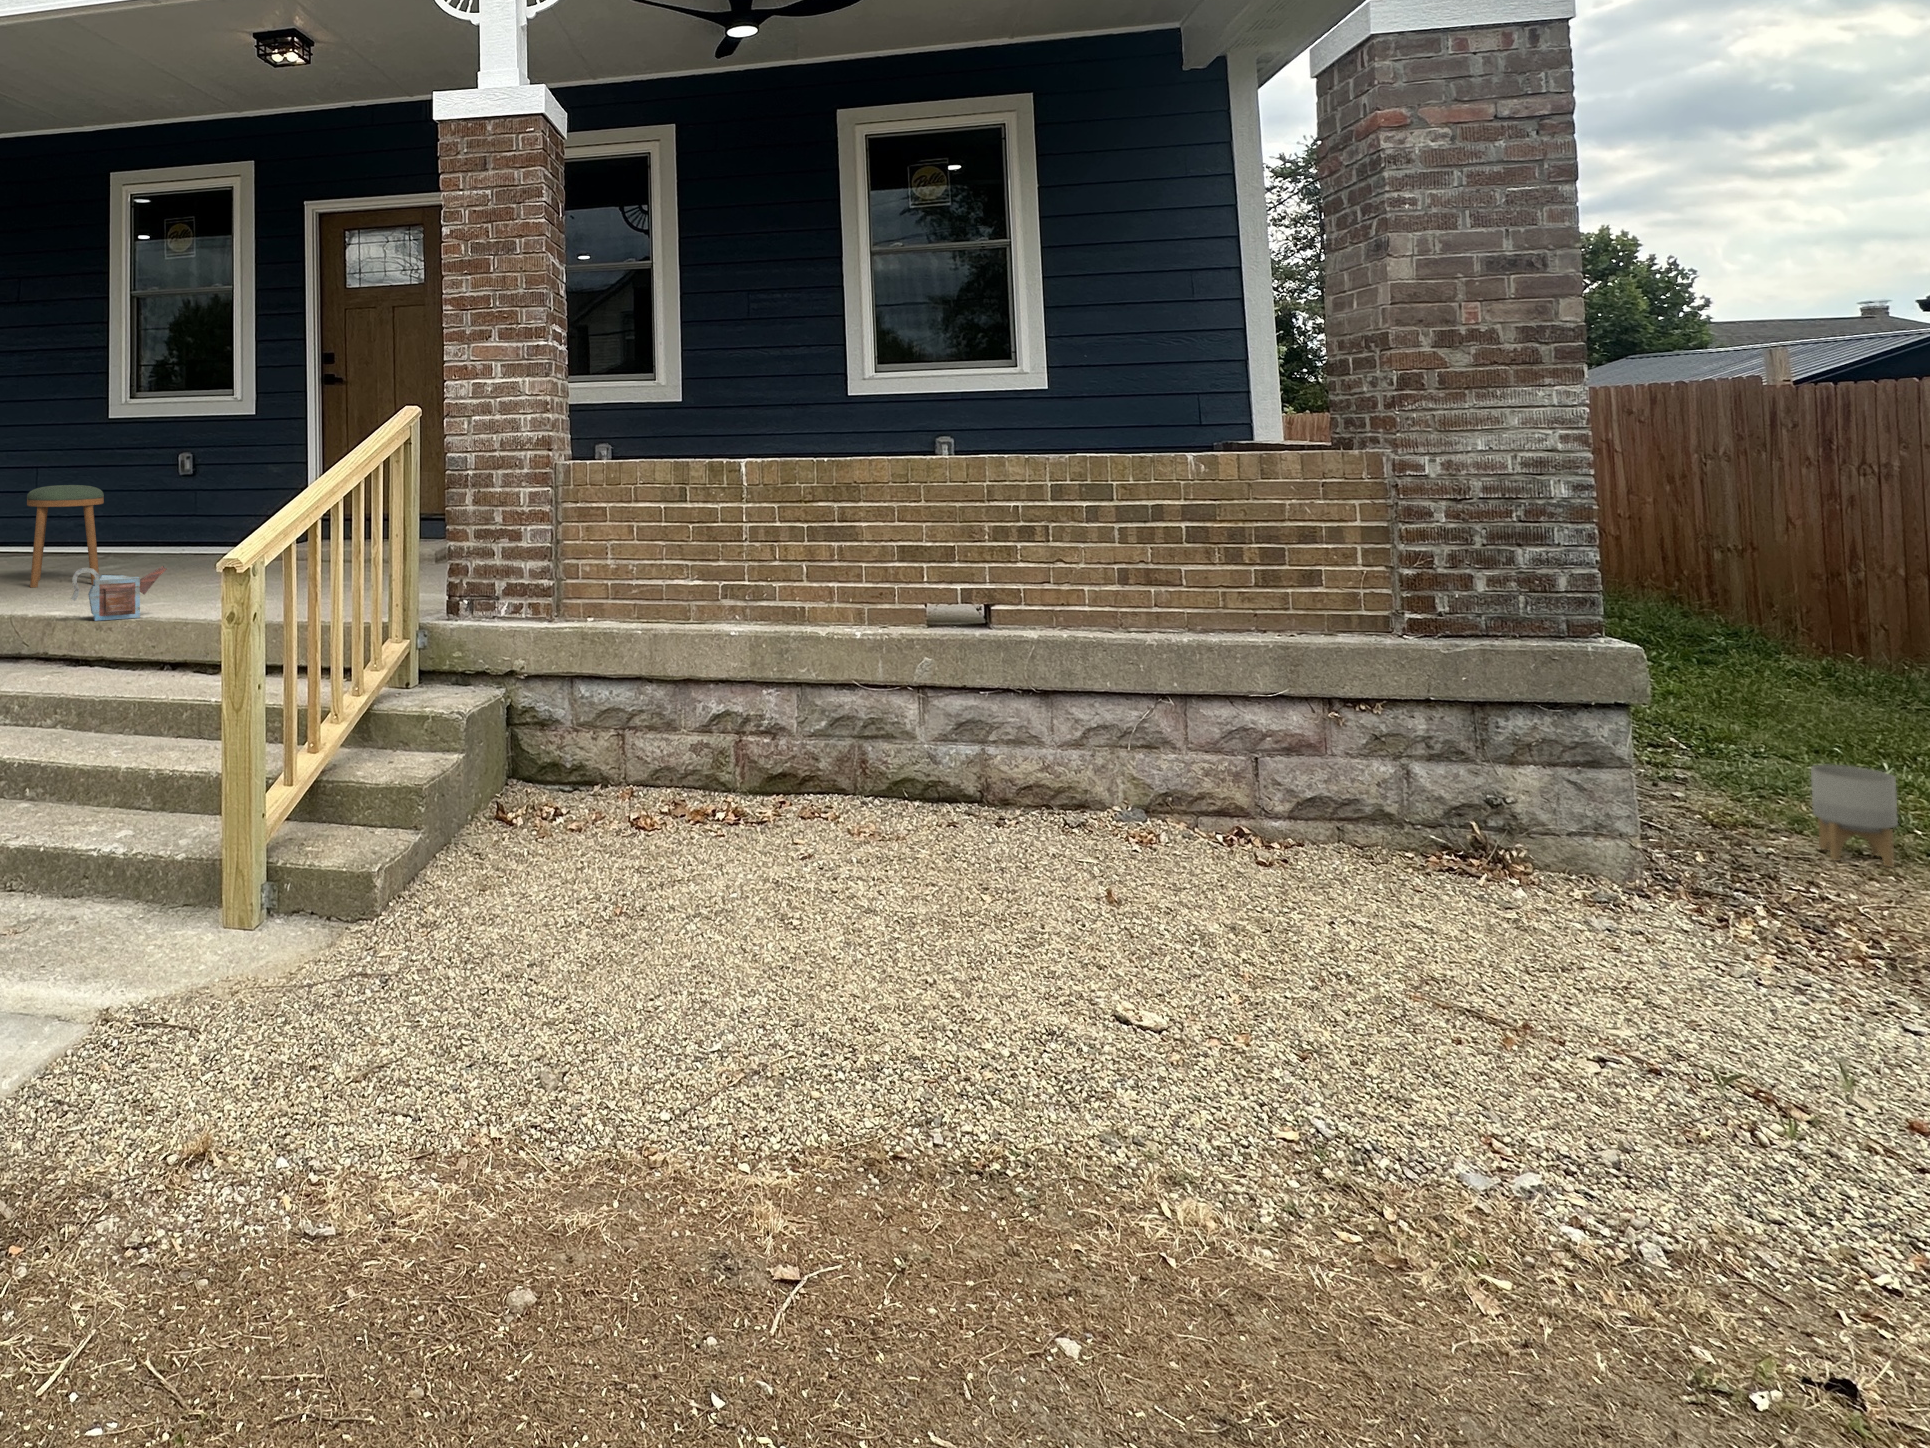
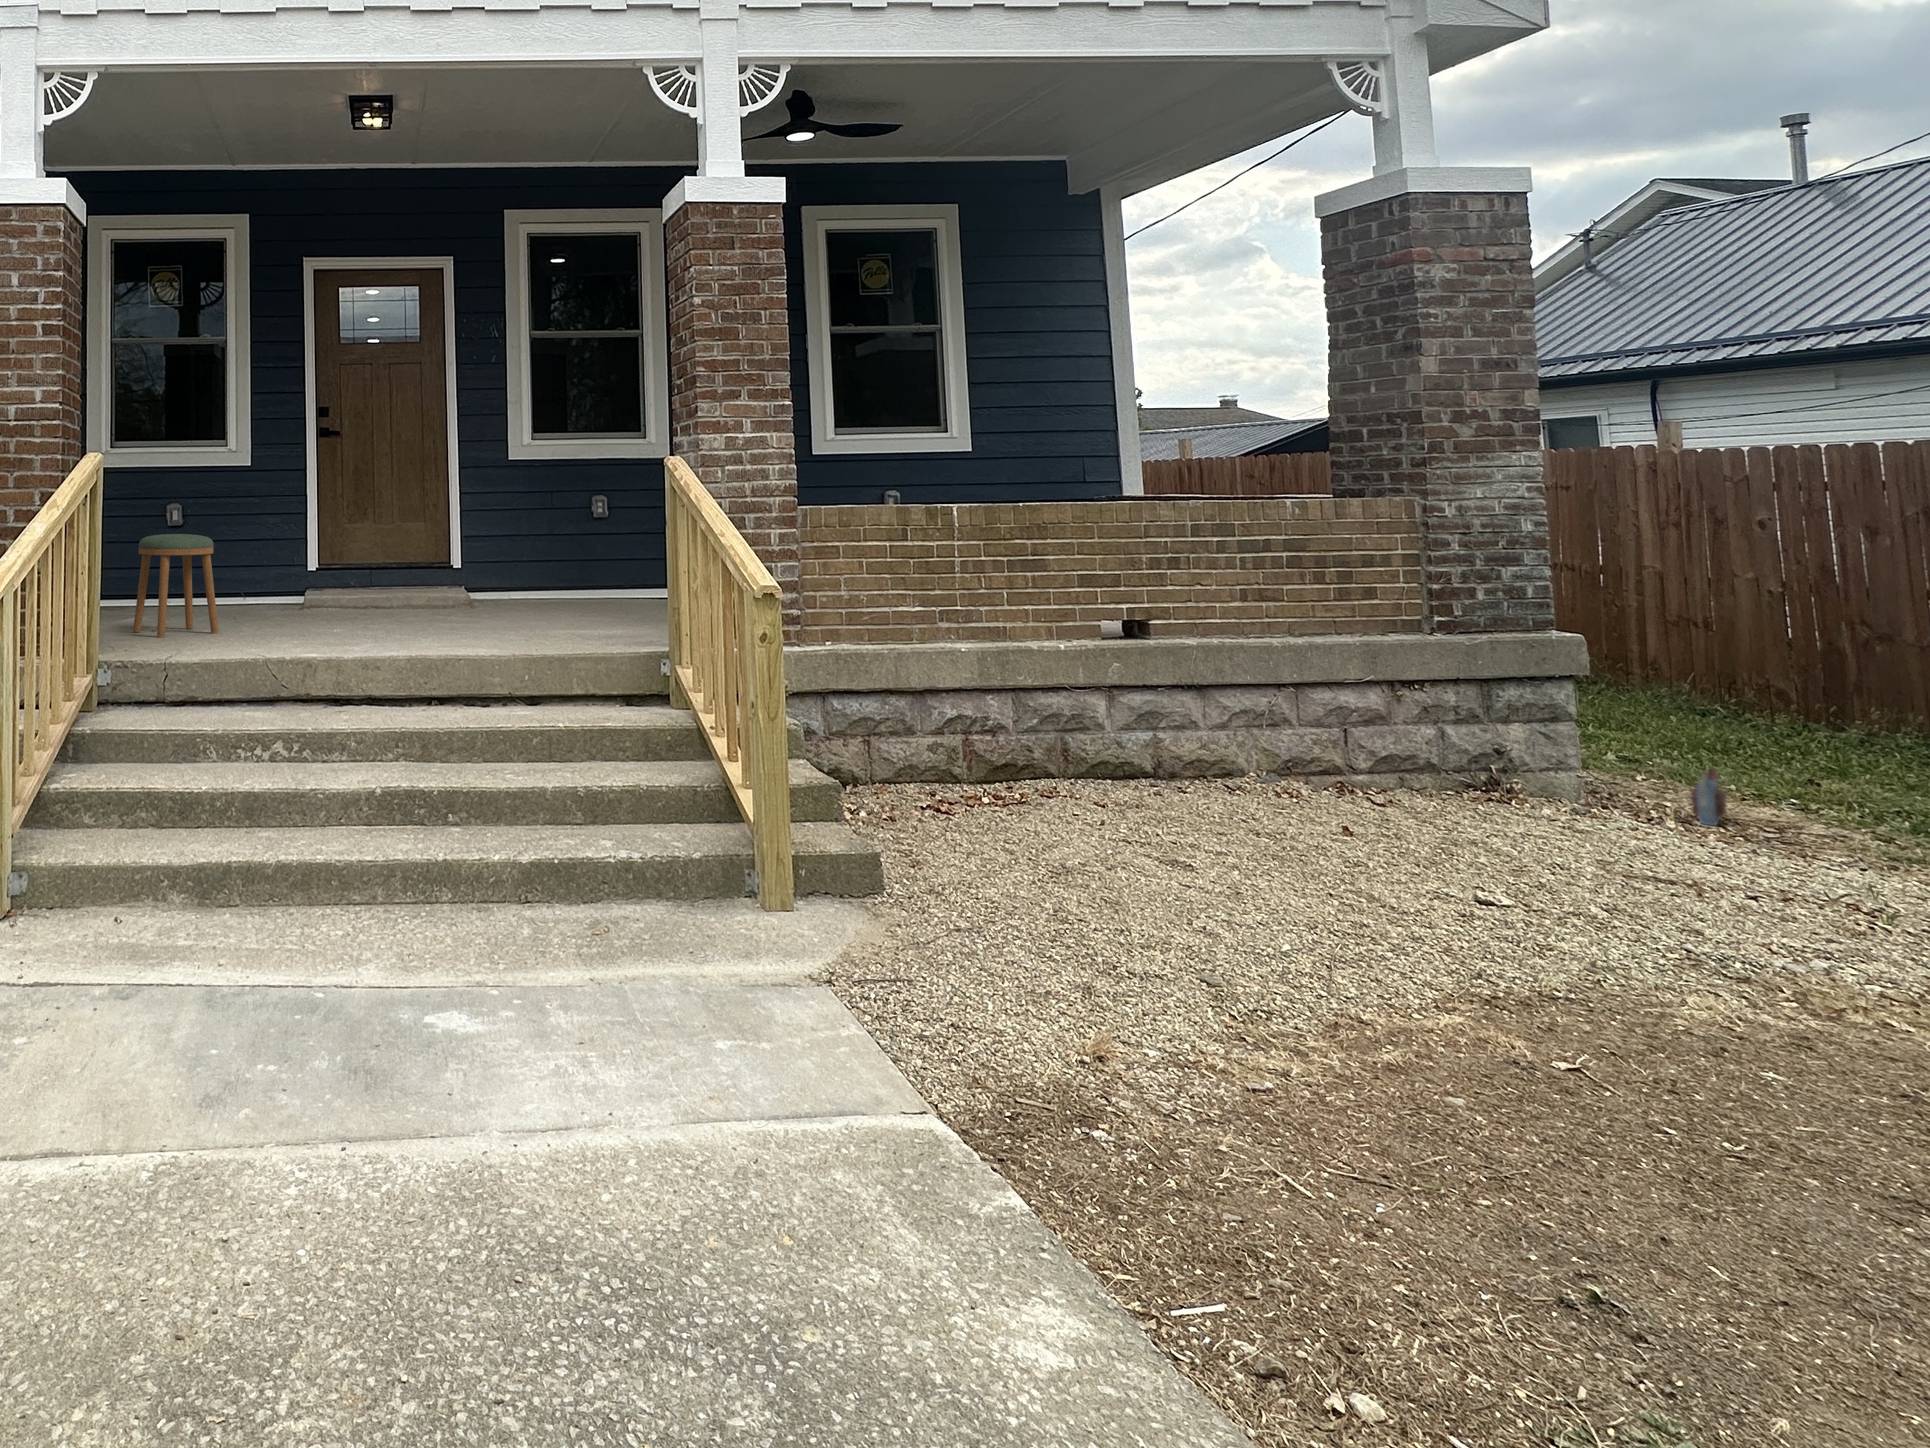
watering can: present [71,566,167,621] -> present [1691,768,1726,825]
planter: present [1811,765,1898,867] -> none [1630,718,1690,786]

